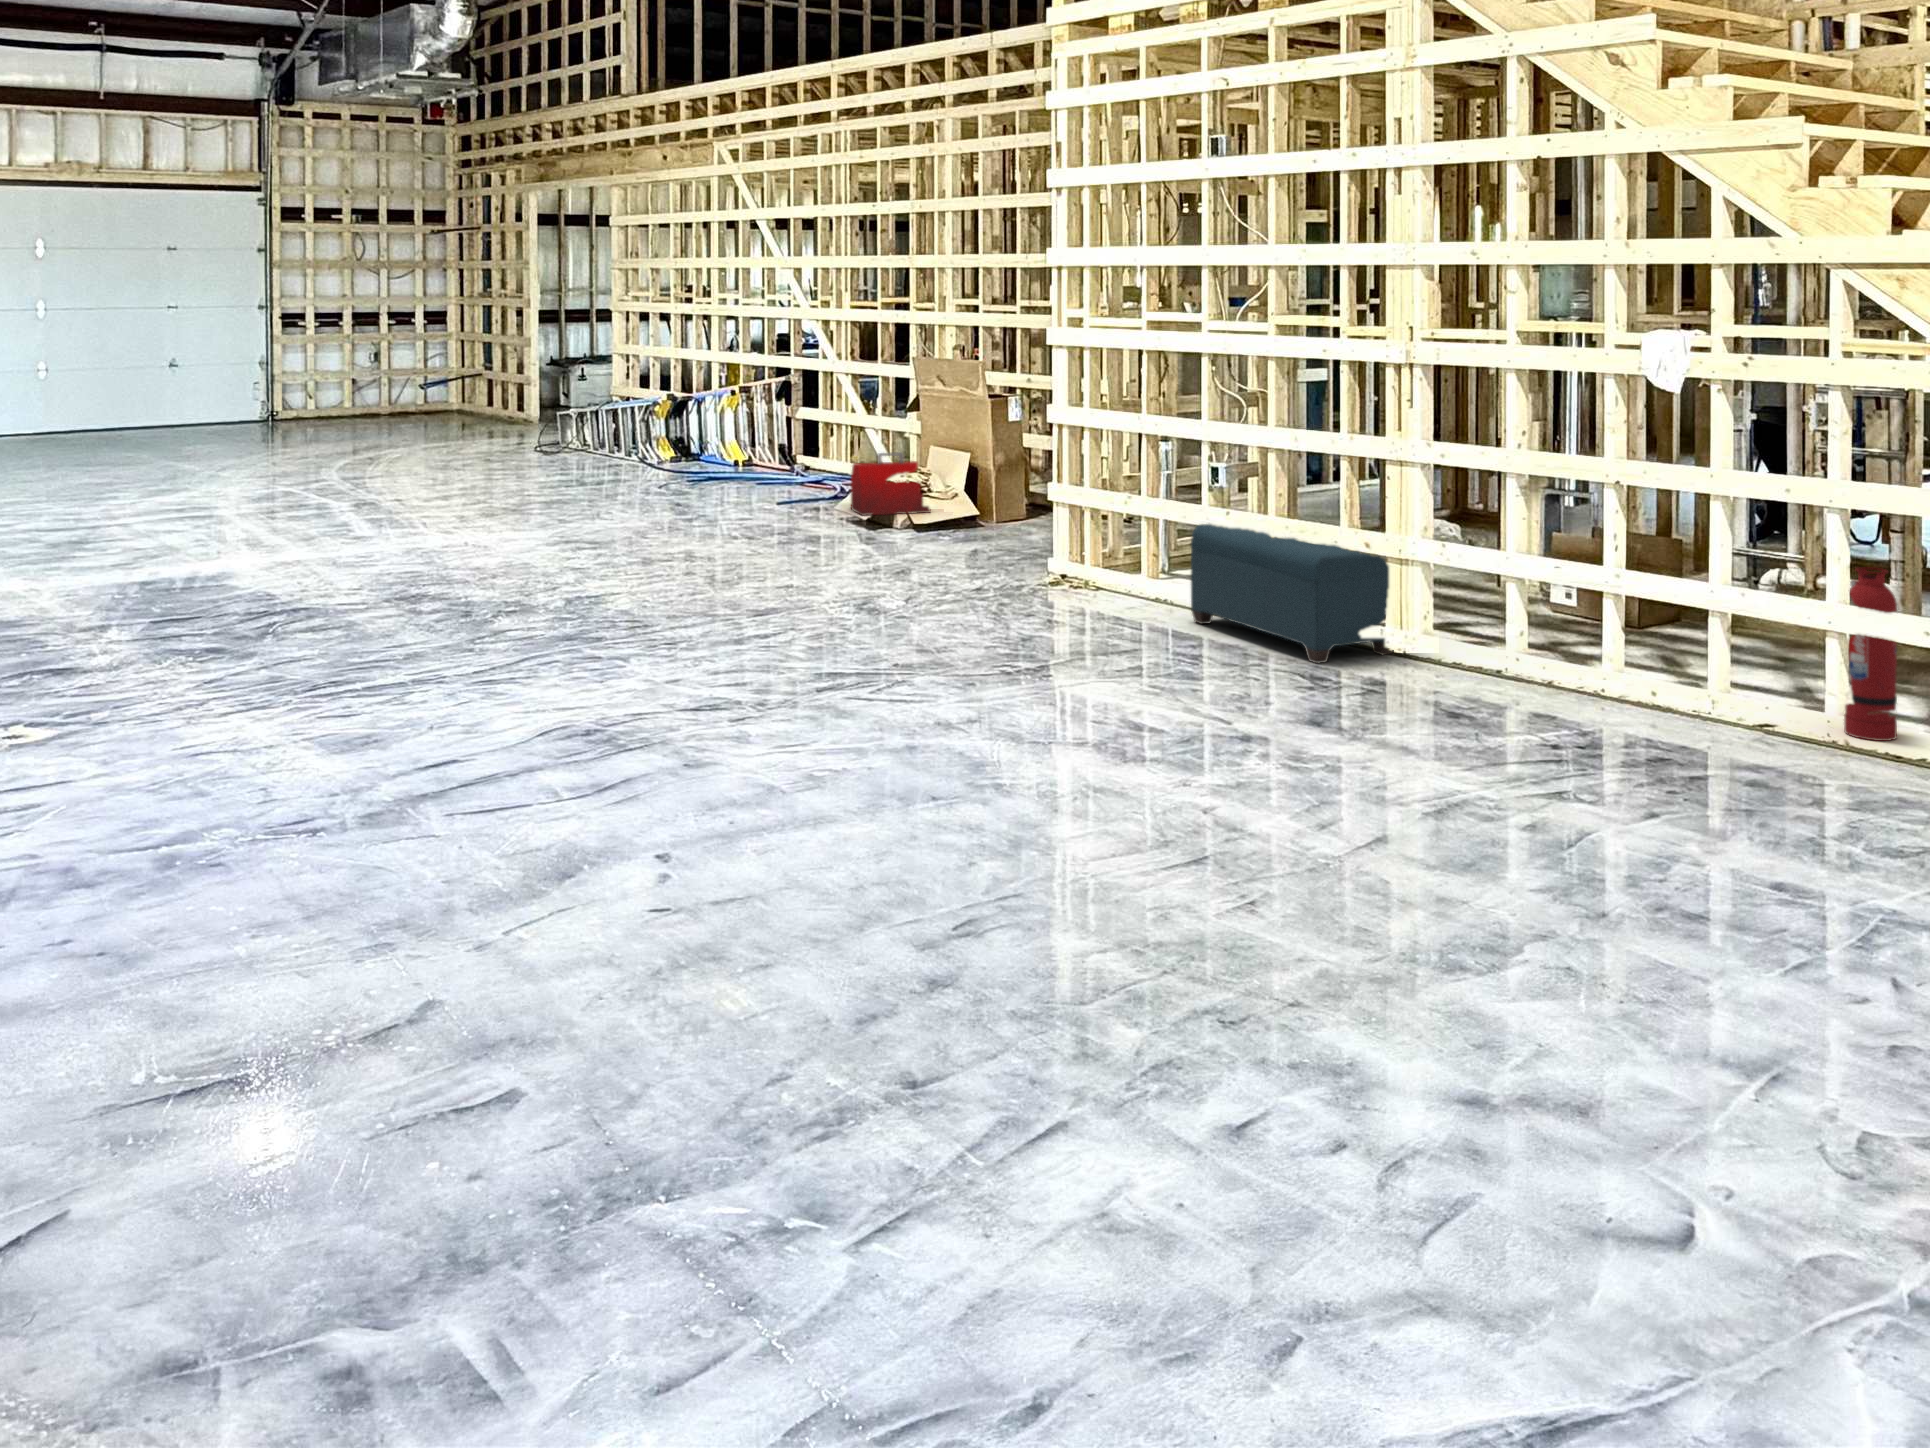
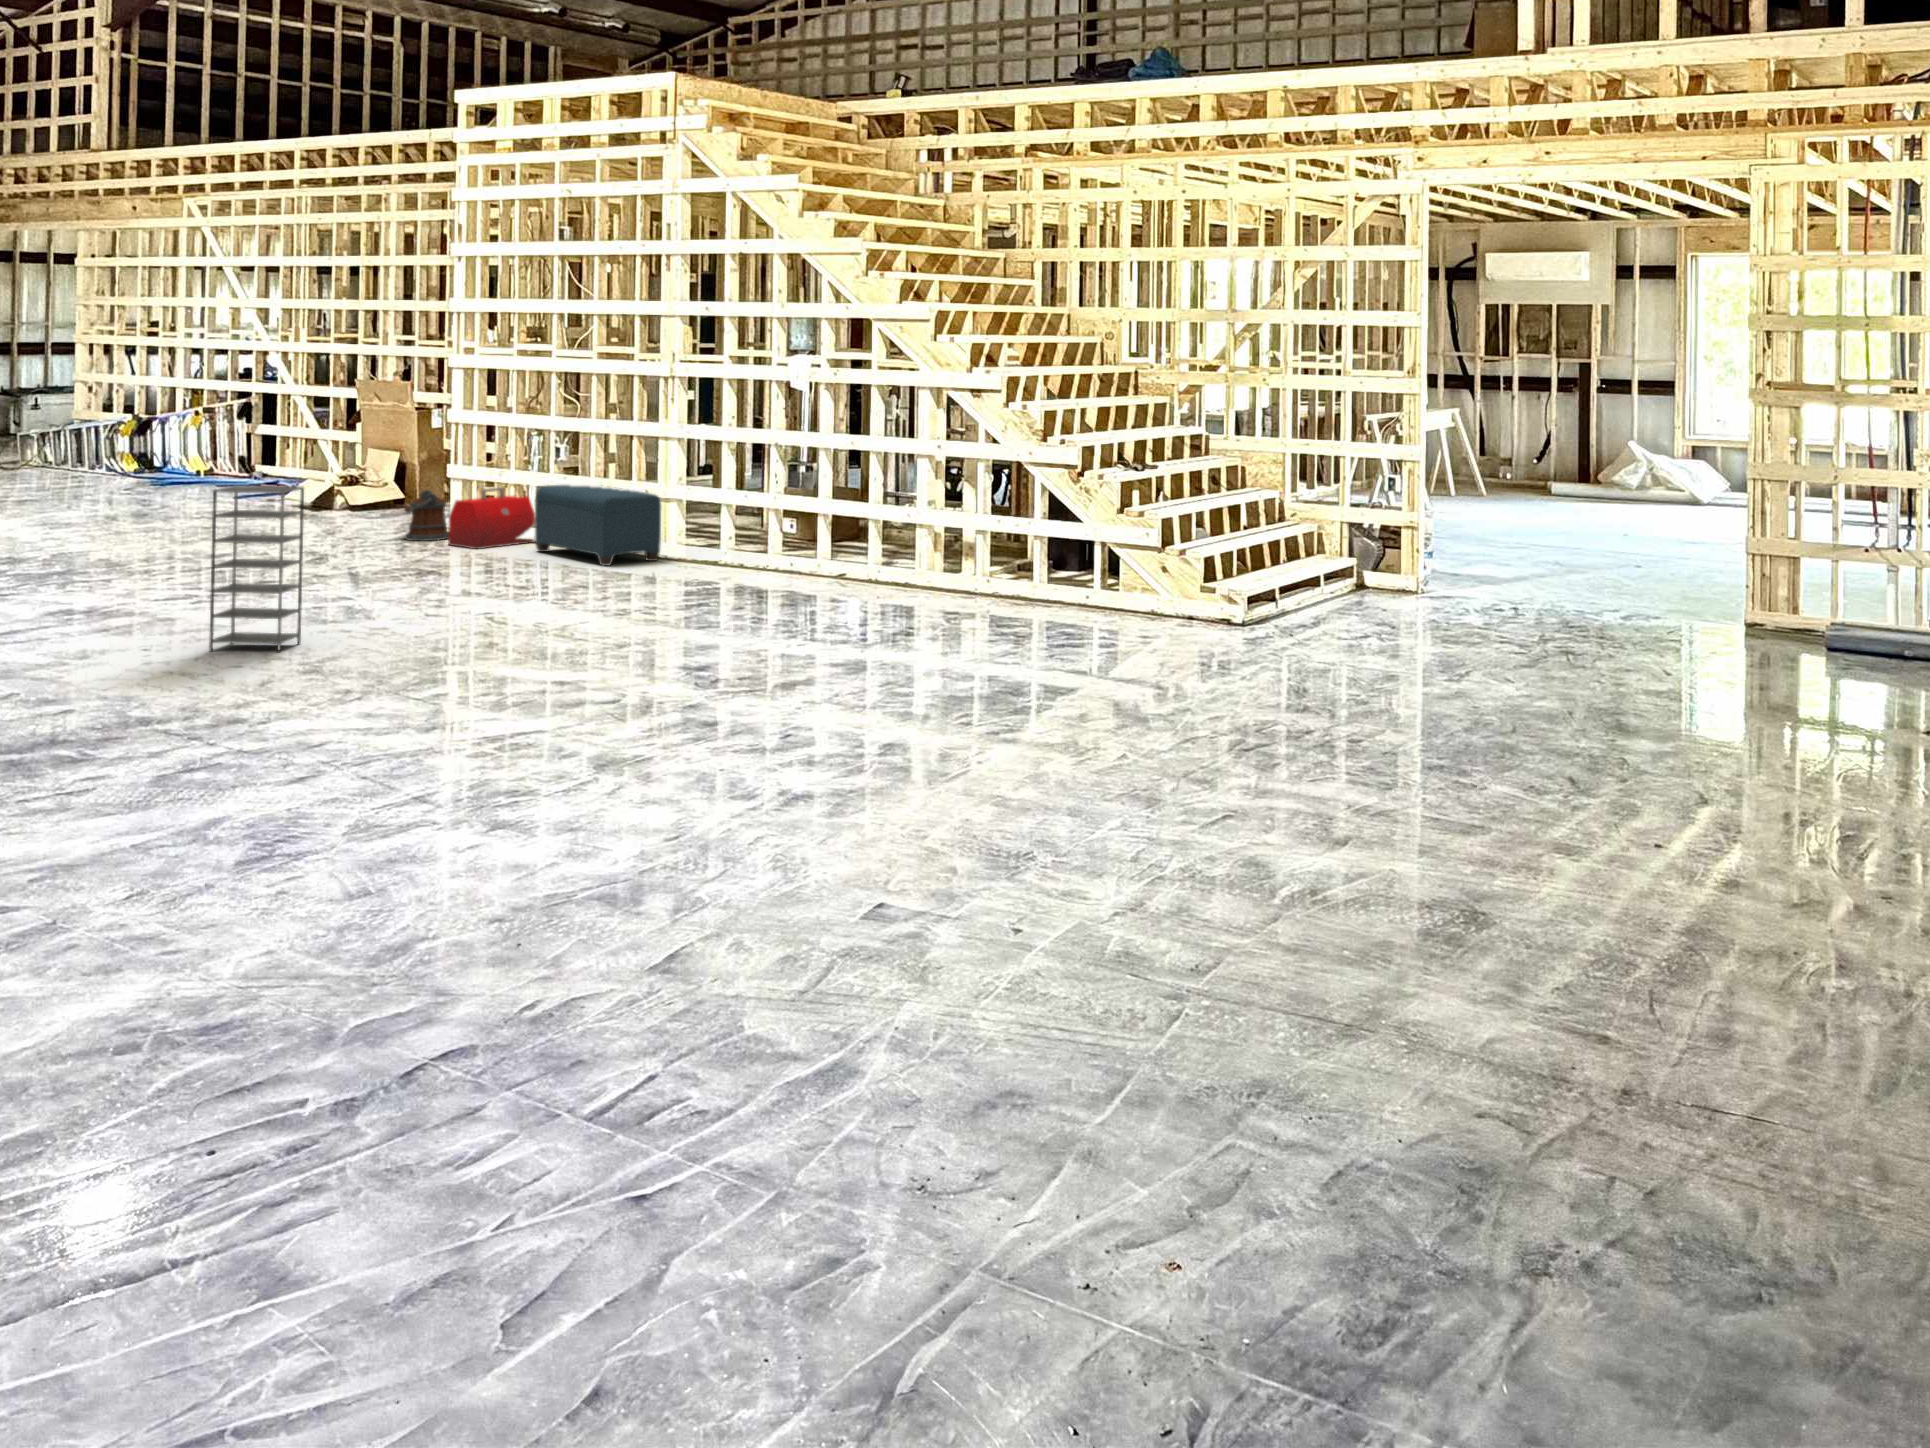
toolbox: present [851,452,931,516] -> present [448,488,535,549]
bucket: none [996,517,1061,591] -> present [404,490,448,541]
fire extinguisher: present [1844,567,1897,741] -> none [883,488,910,582]
shelving unit: none [768,581,918,904] -> present [209,485,304,652]

